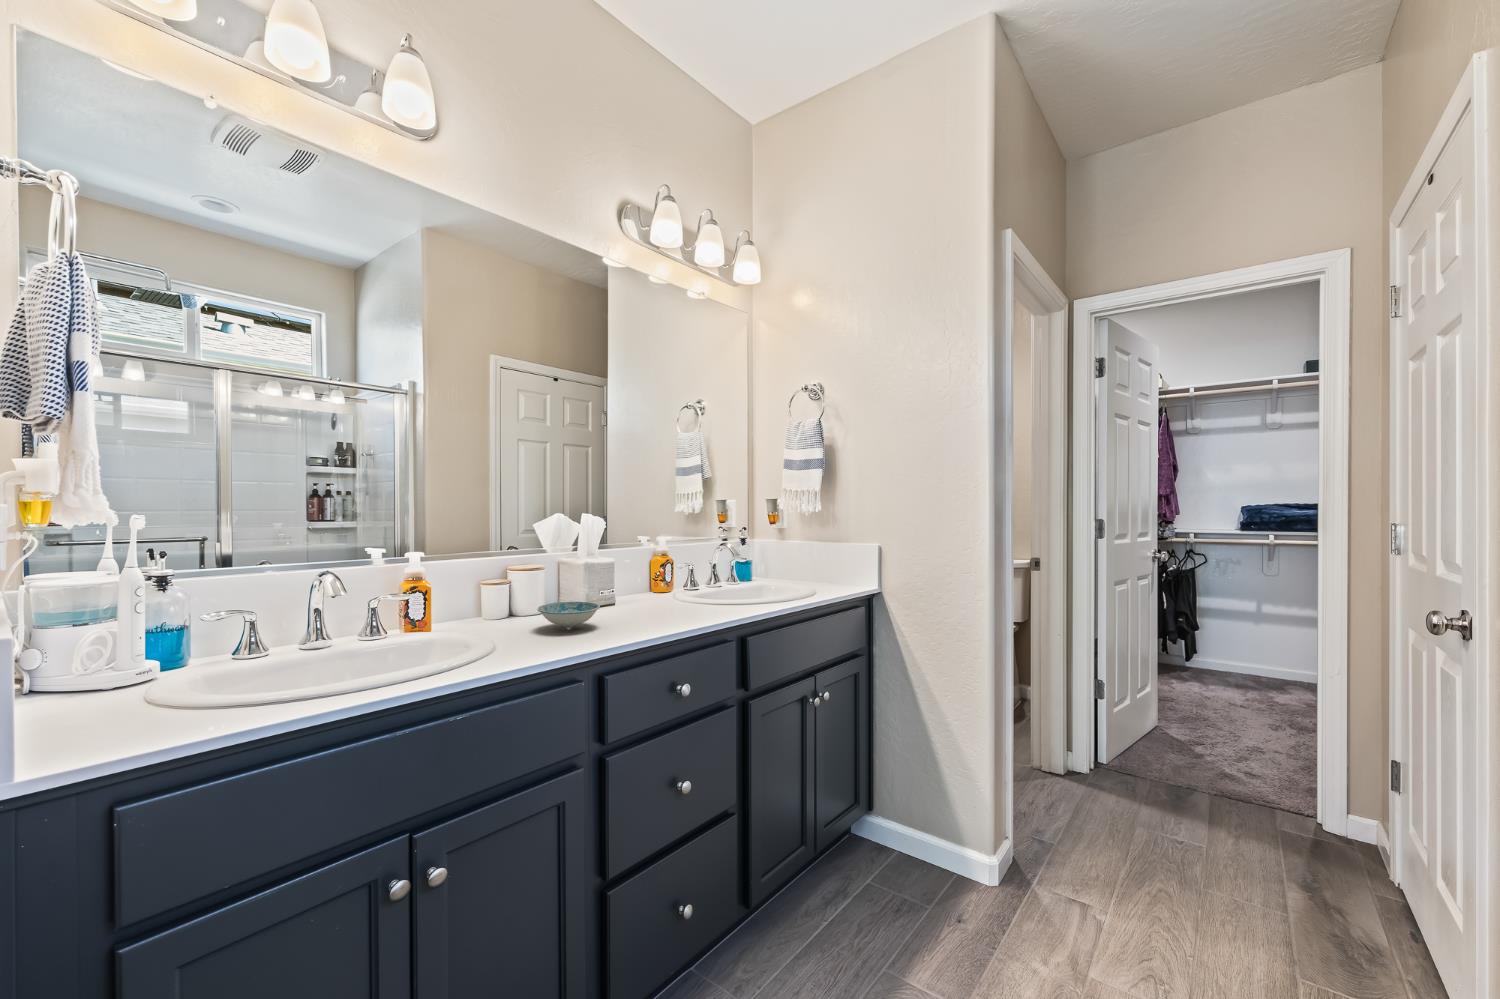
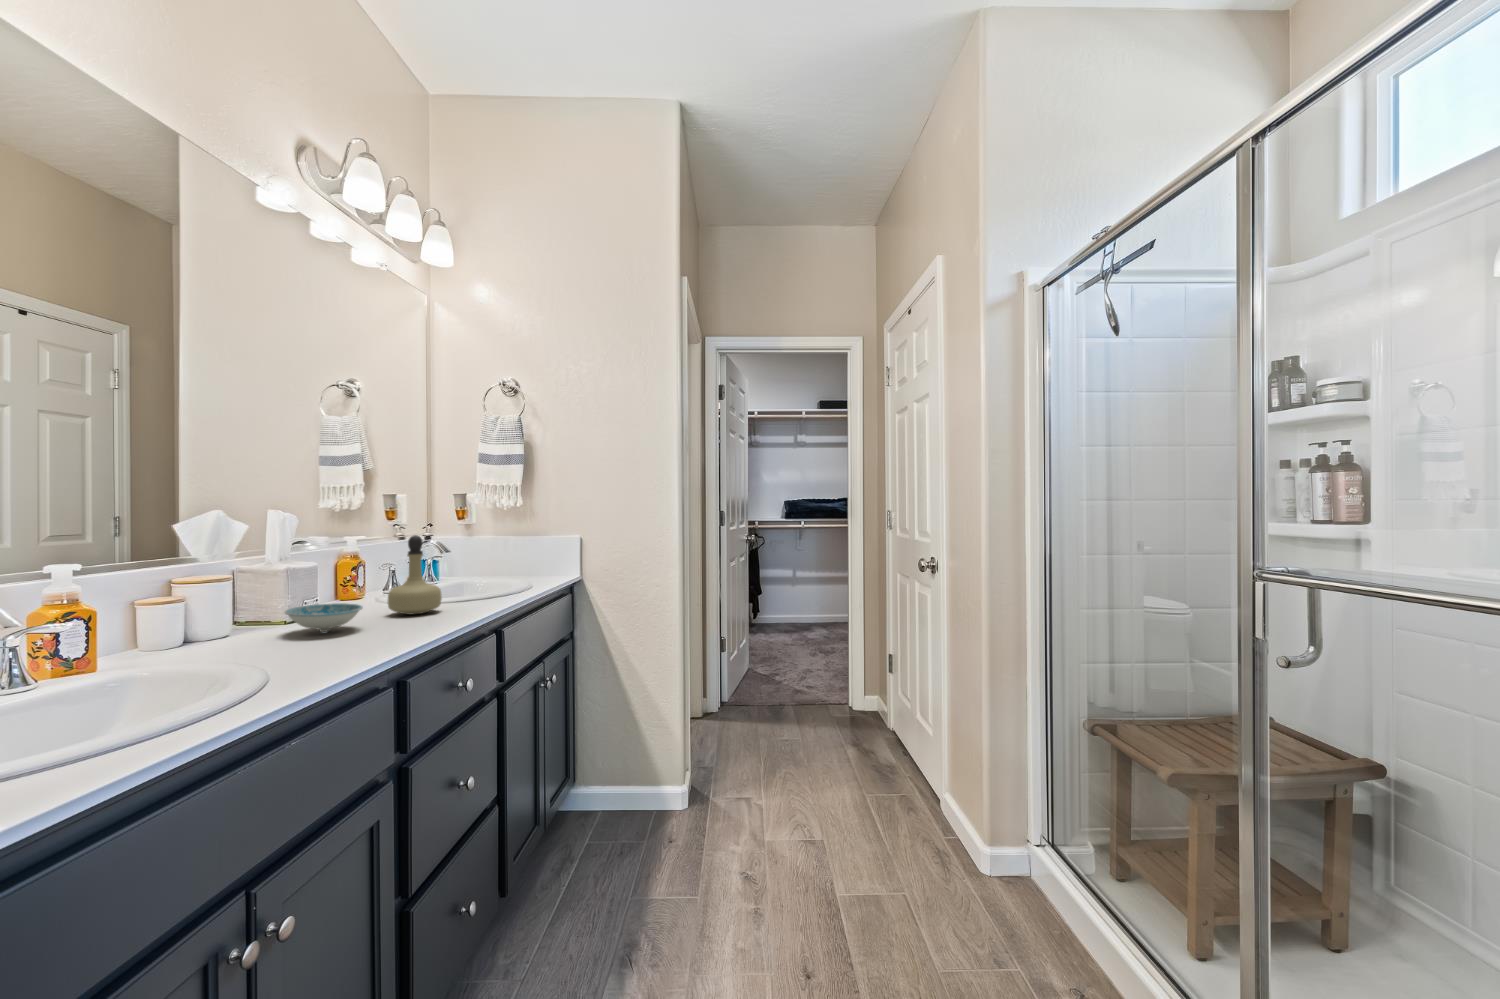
perfume bottle: none [639,540,687,619] -> present [388,535,442,615]

